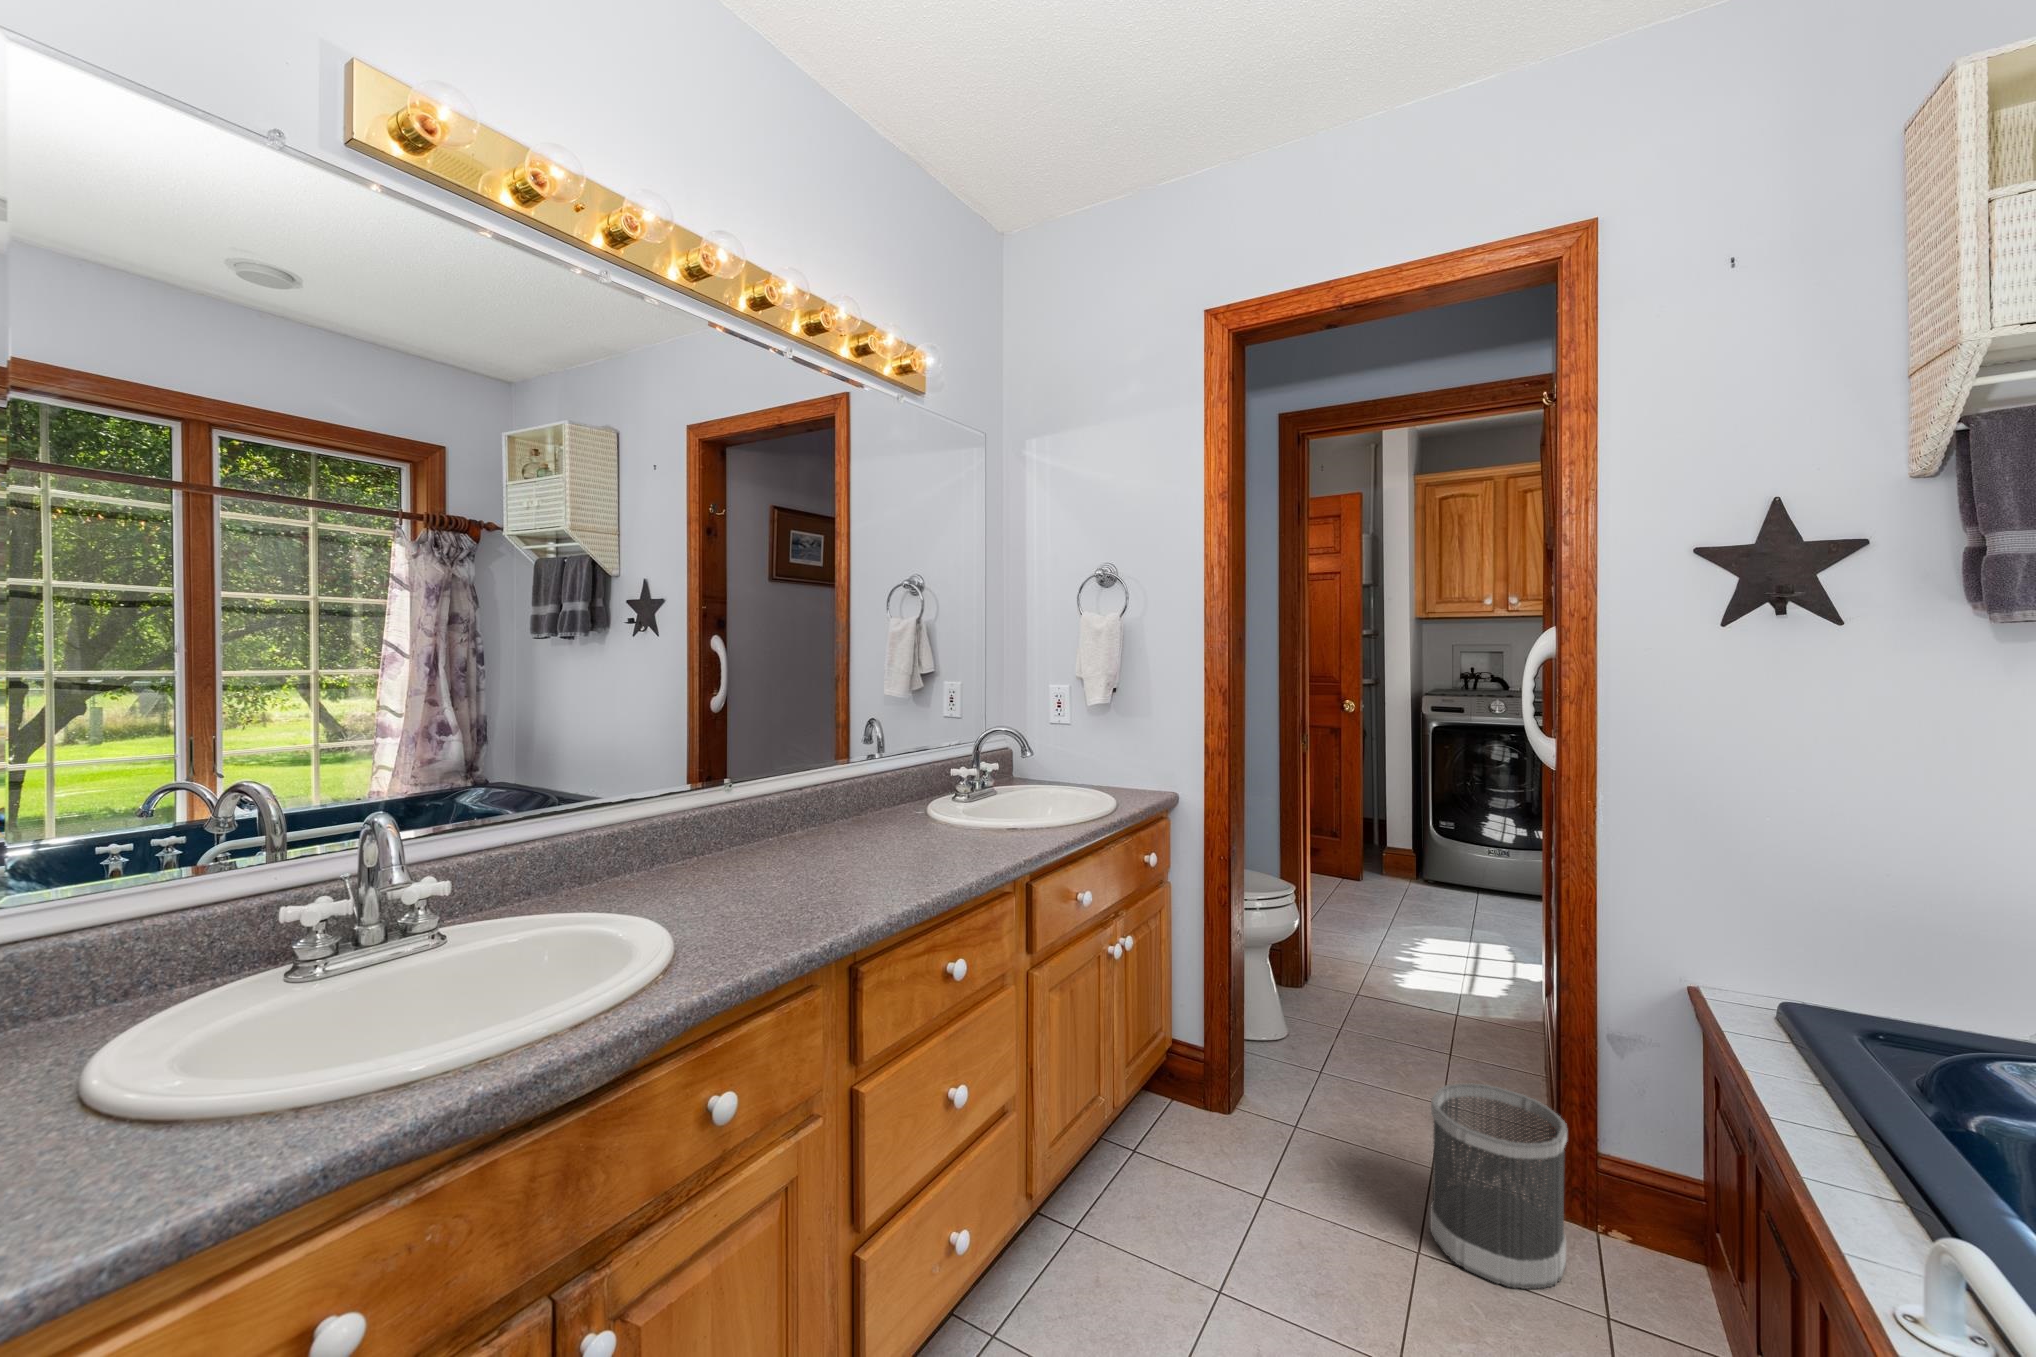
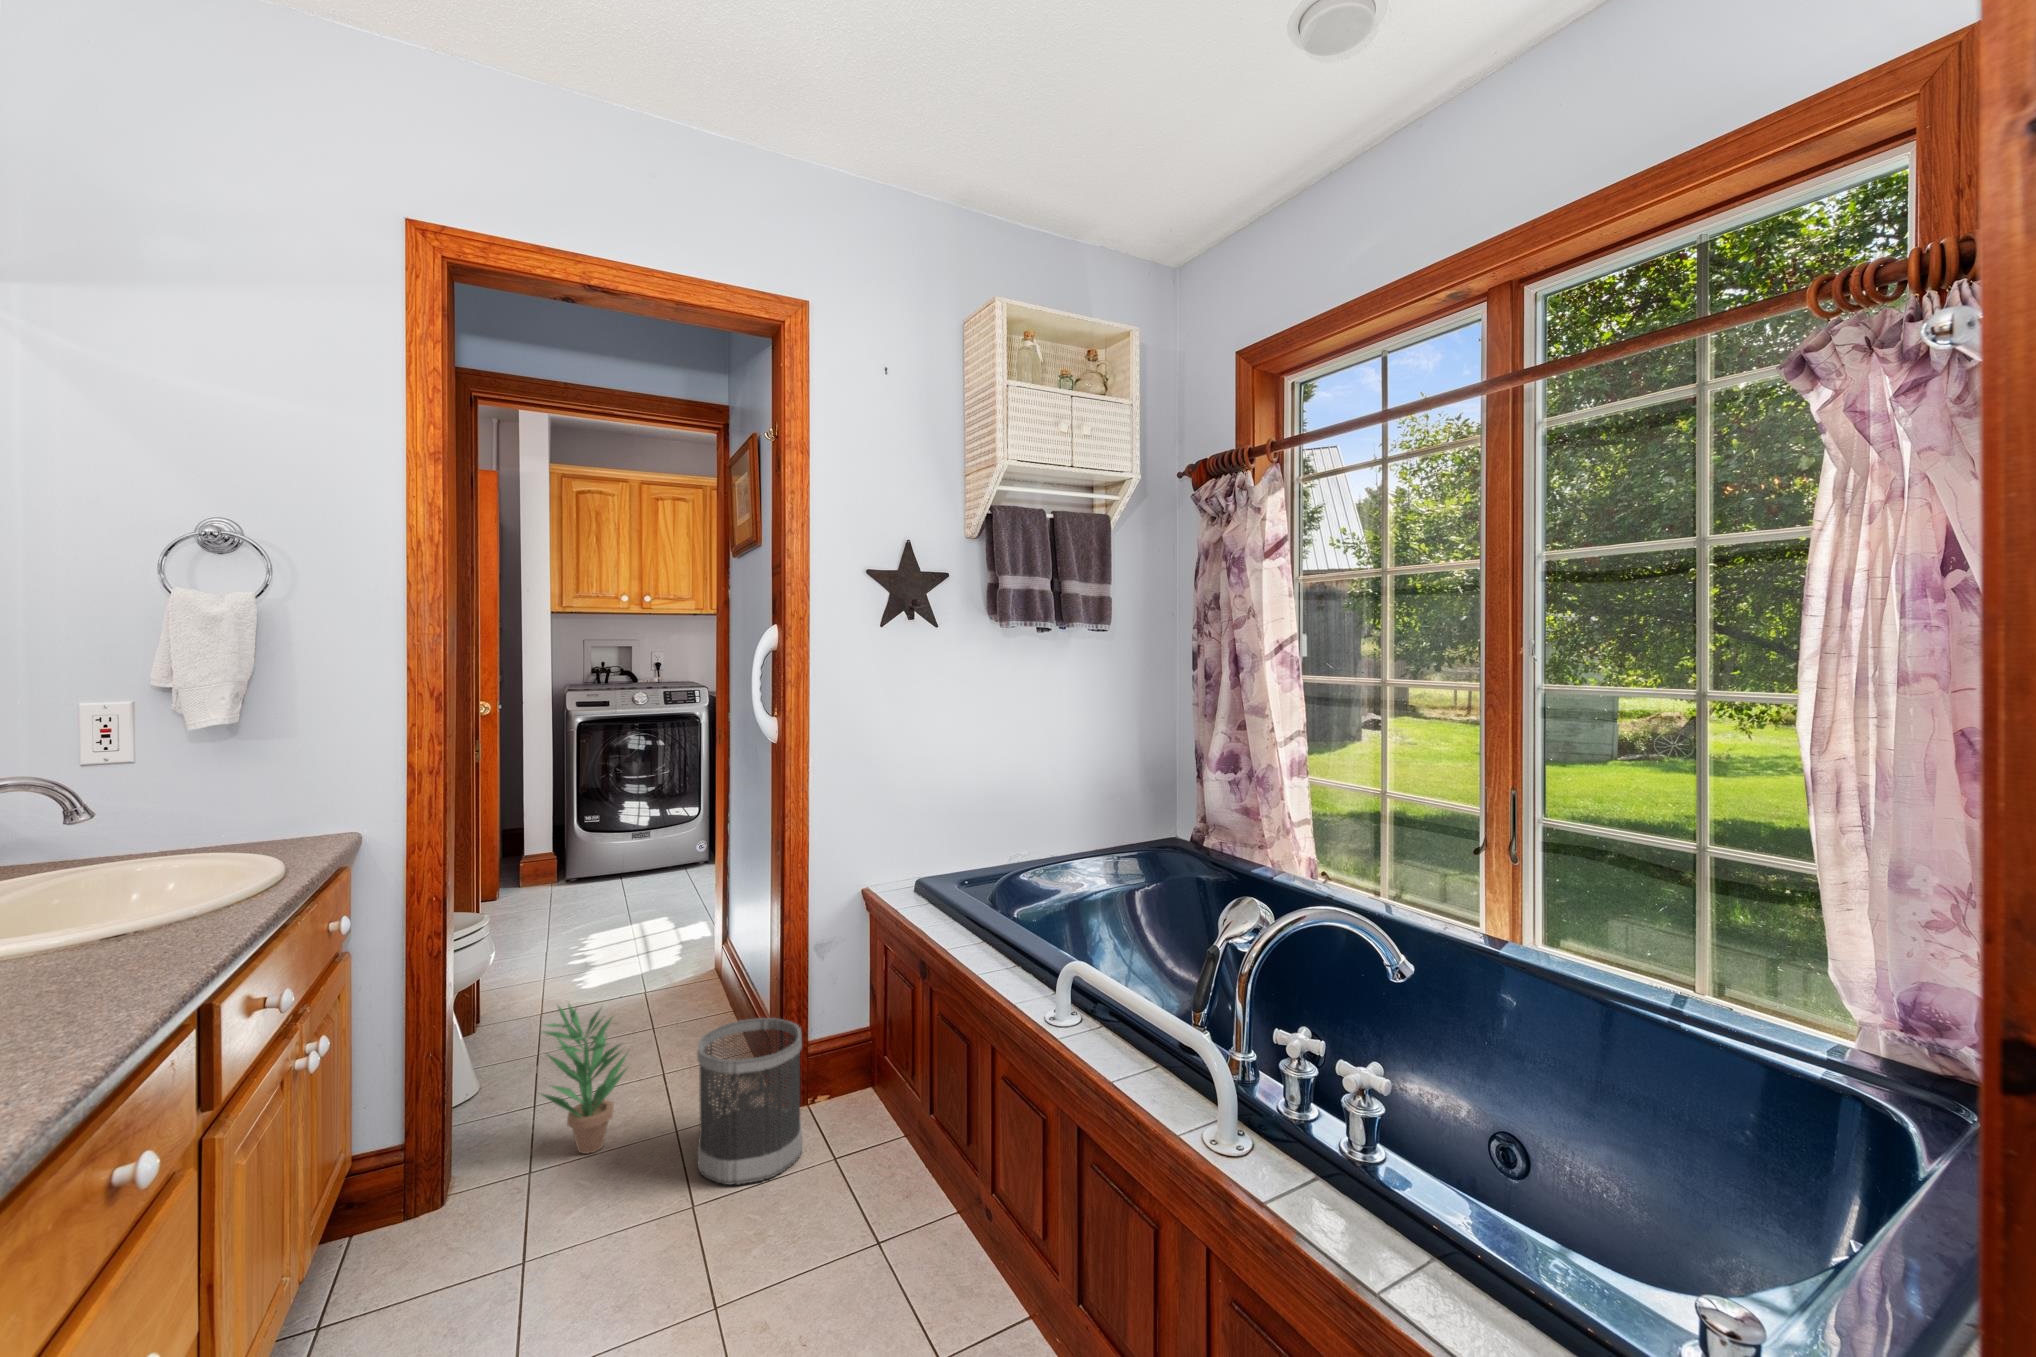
potted plant: none [1293,995,1385,1153] -> present [542,1005,627,1154]

